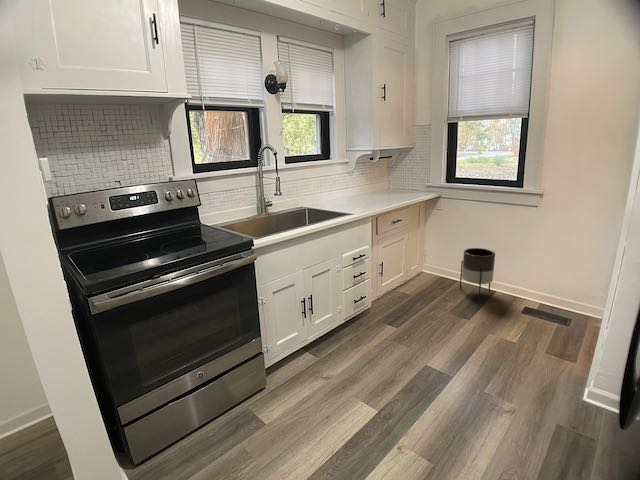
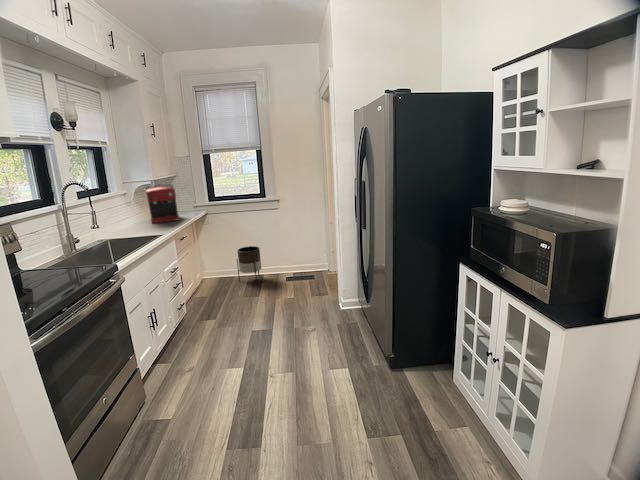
coffee maker: none [364,156,401,200] -> present [146,184,179,223]

